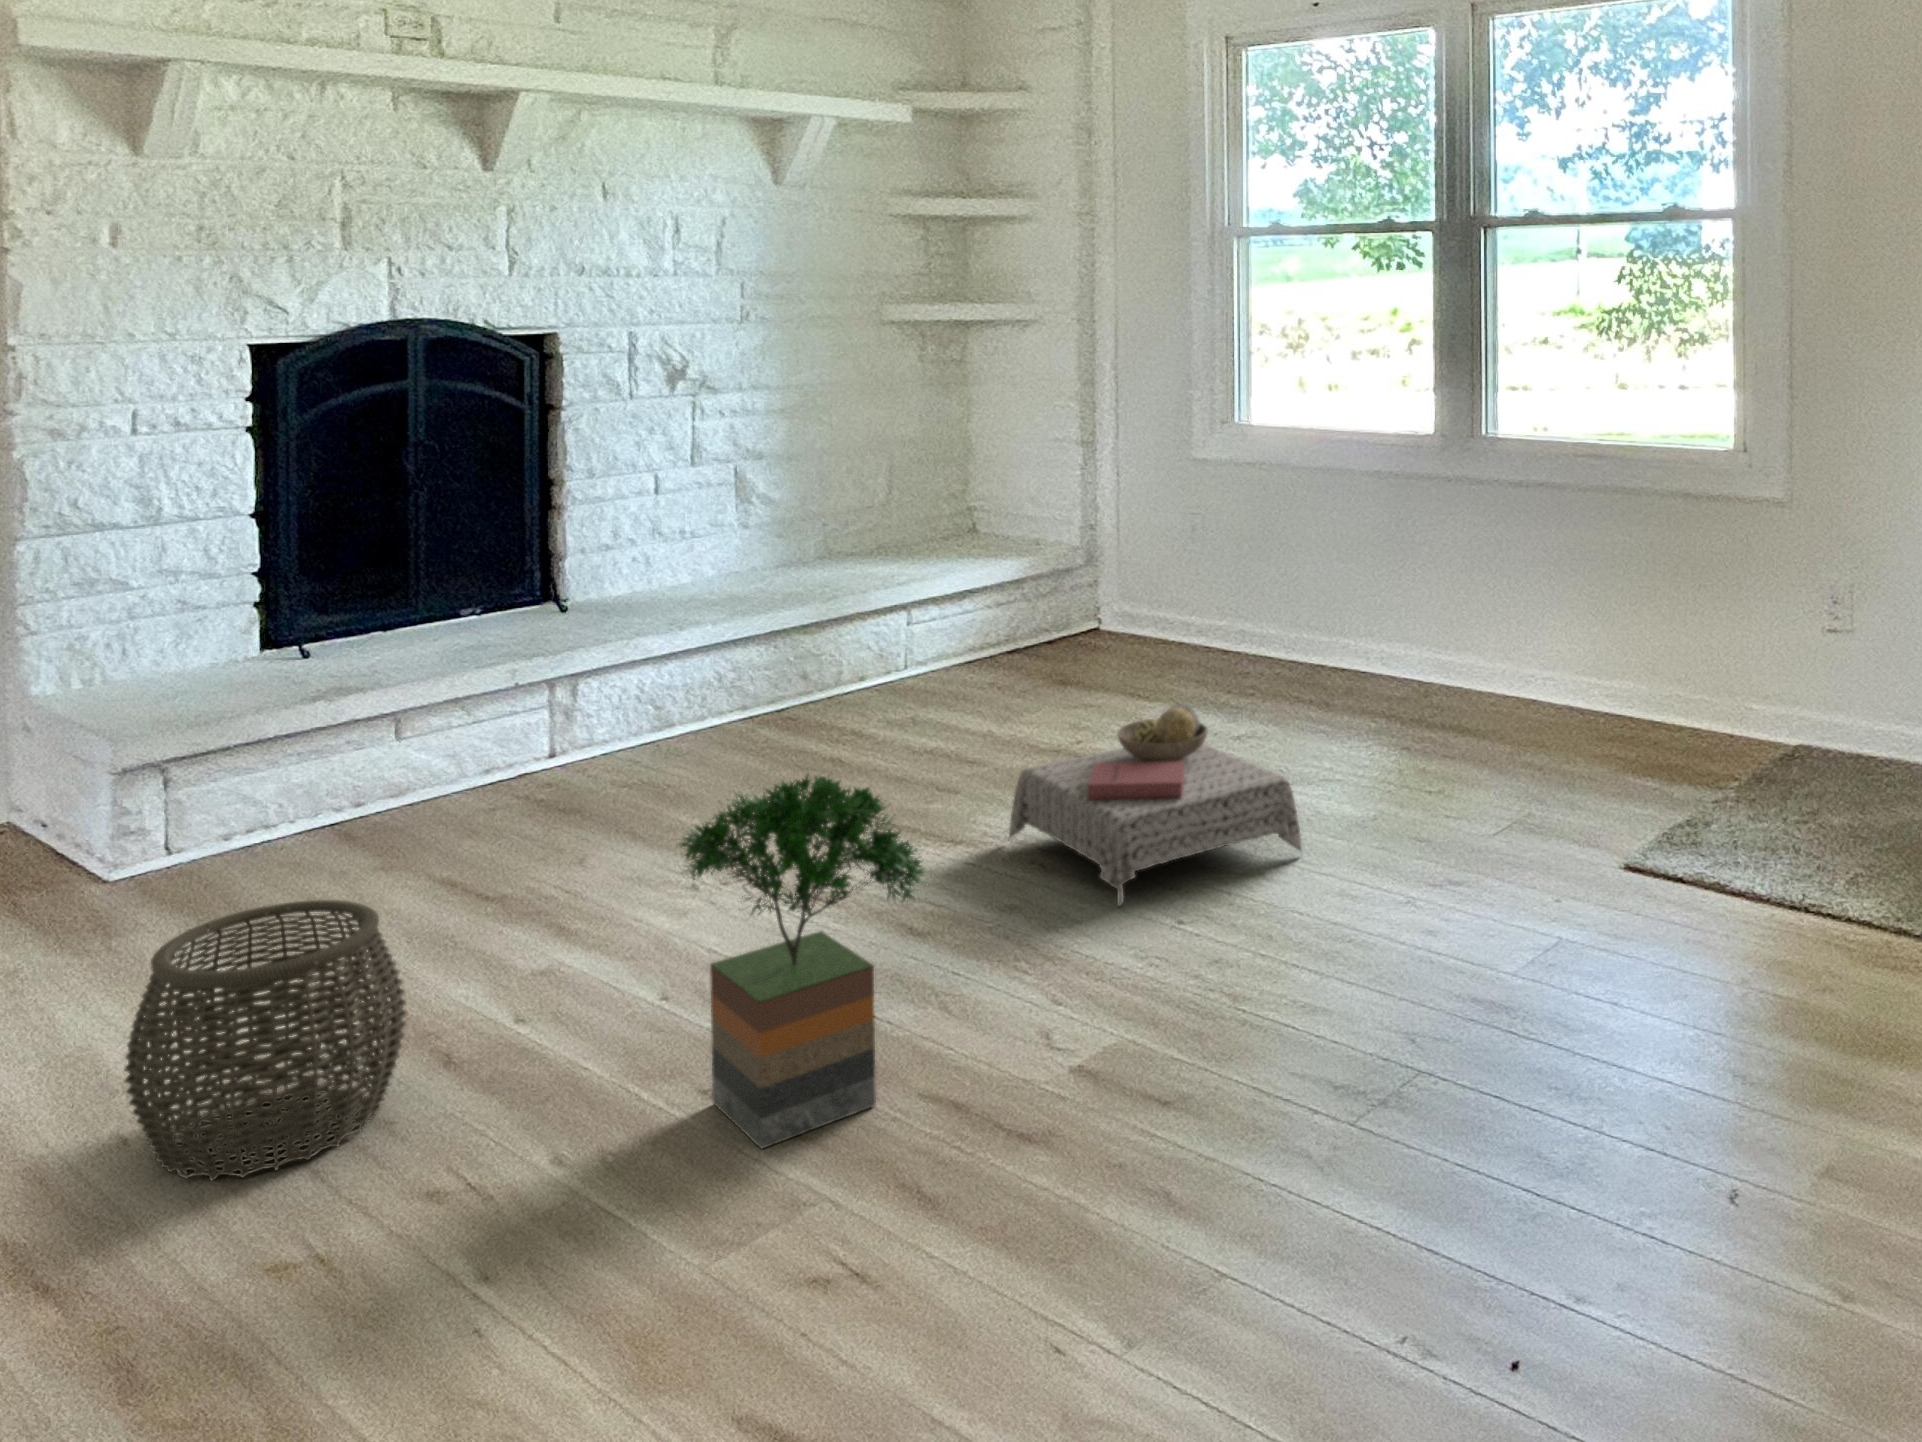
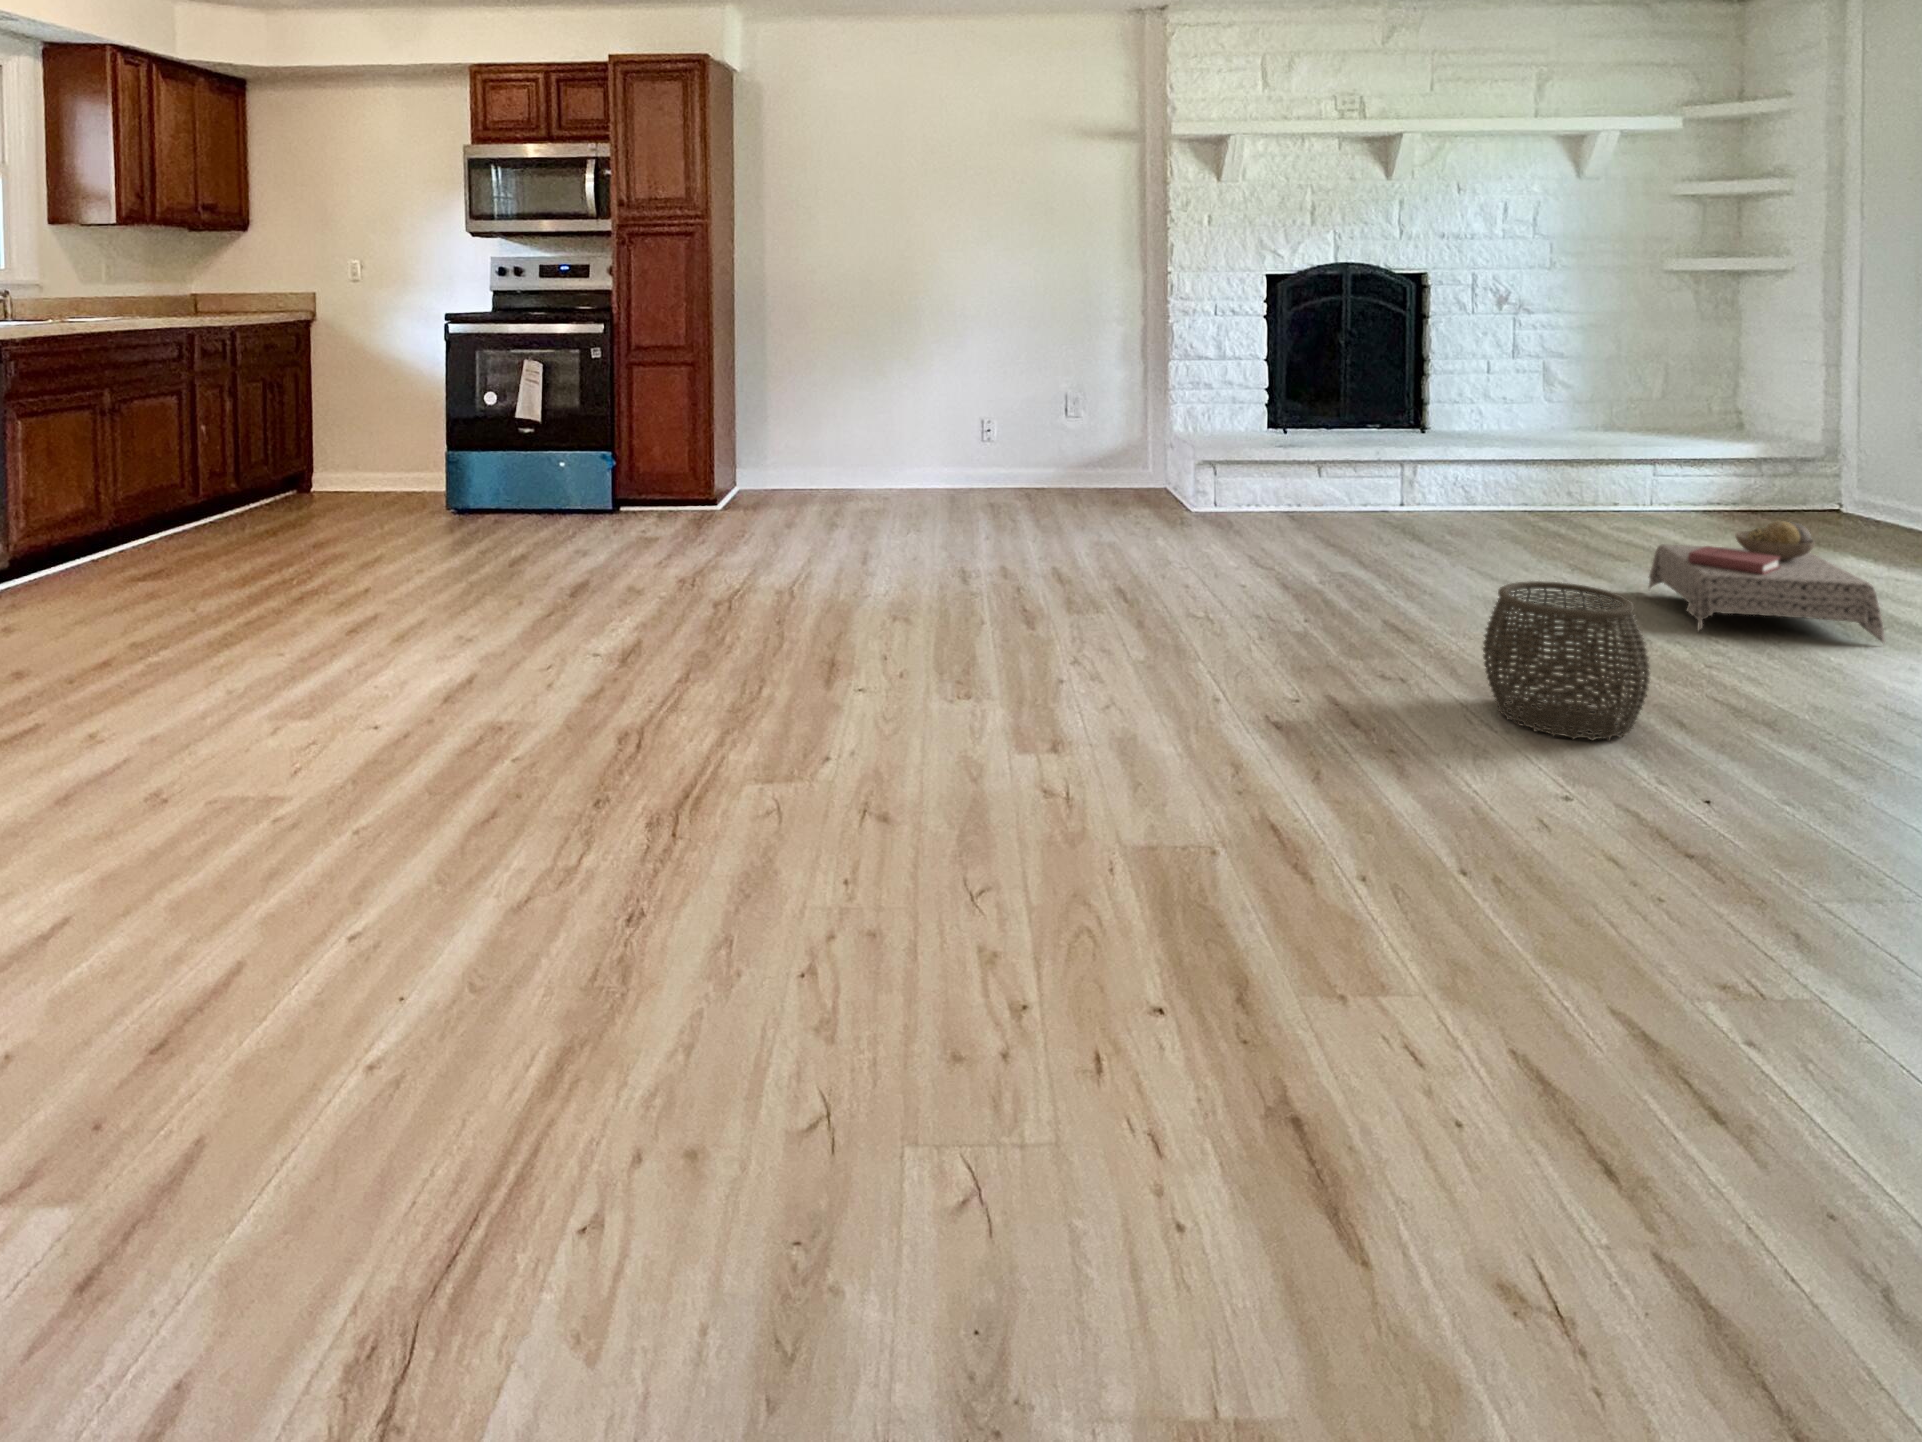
potted tree: present [679,776,926,1148] -> none [1367,473,1500,657]
woven basket: present [125,900,407,1180] -> present [1483,581,1650,741]

